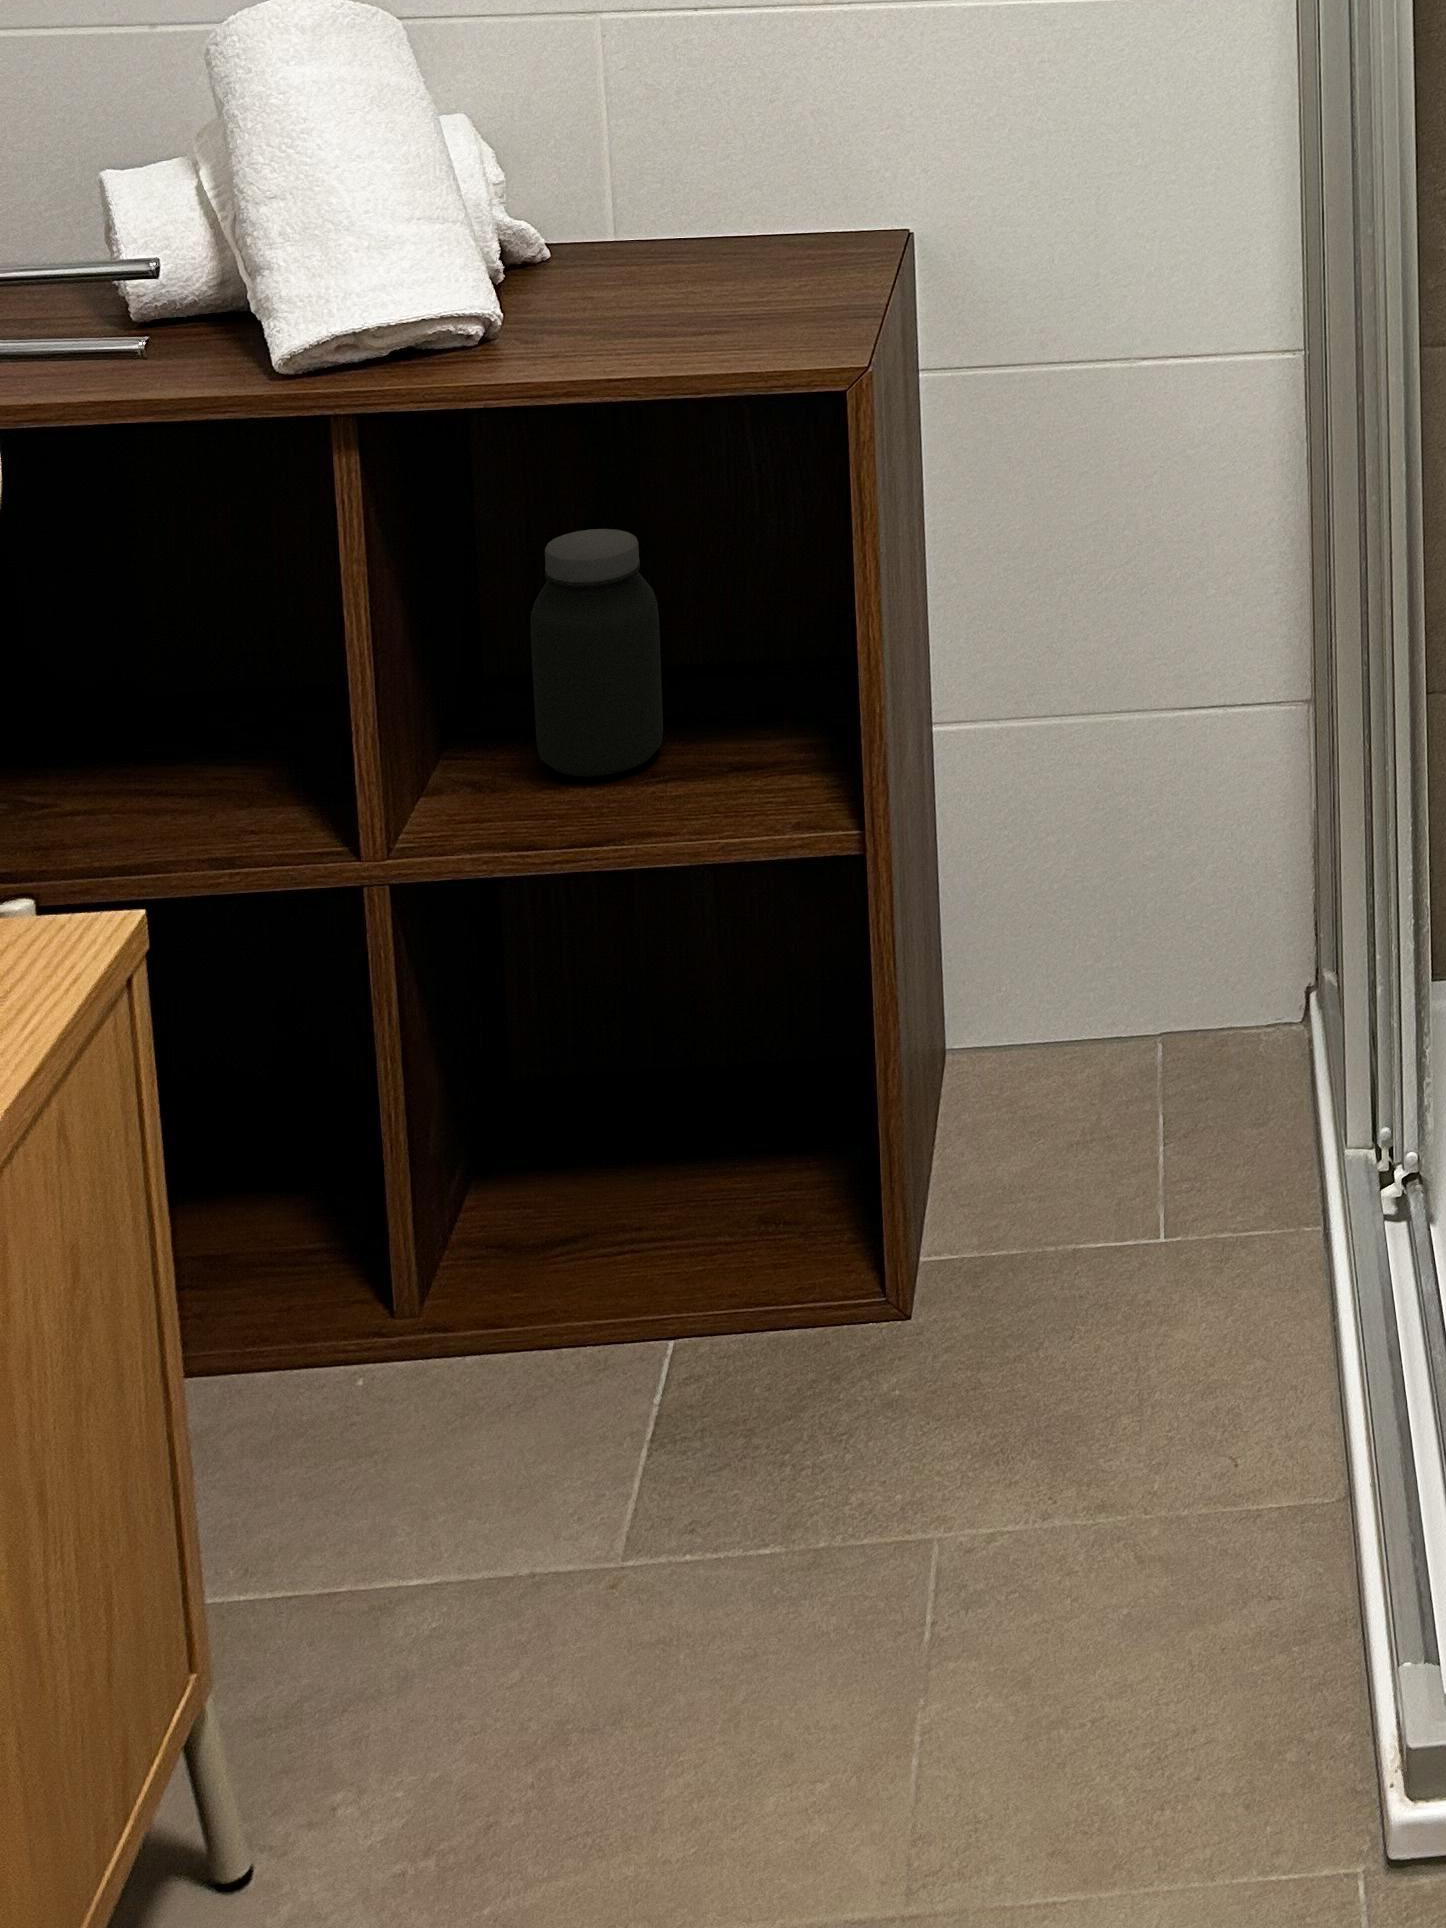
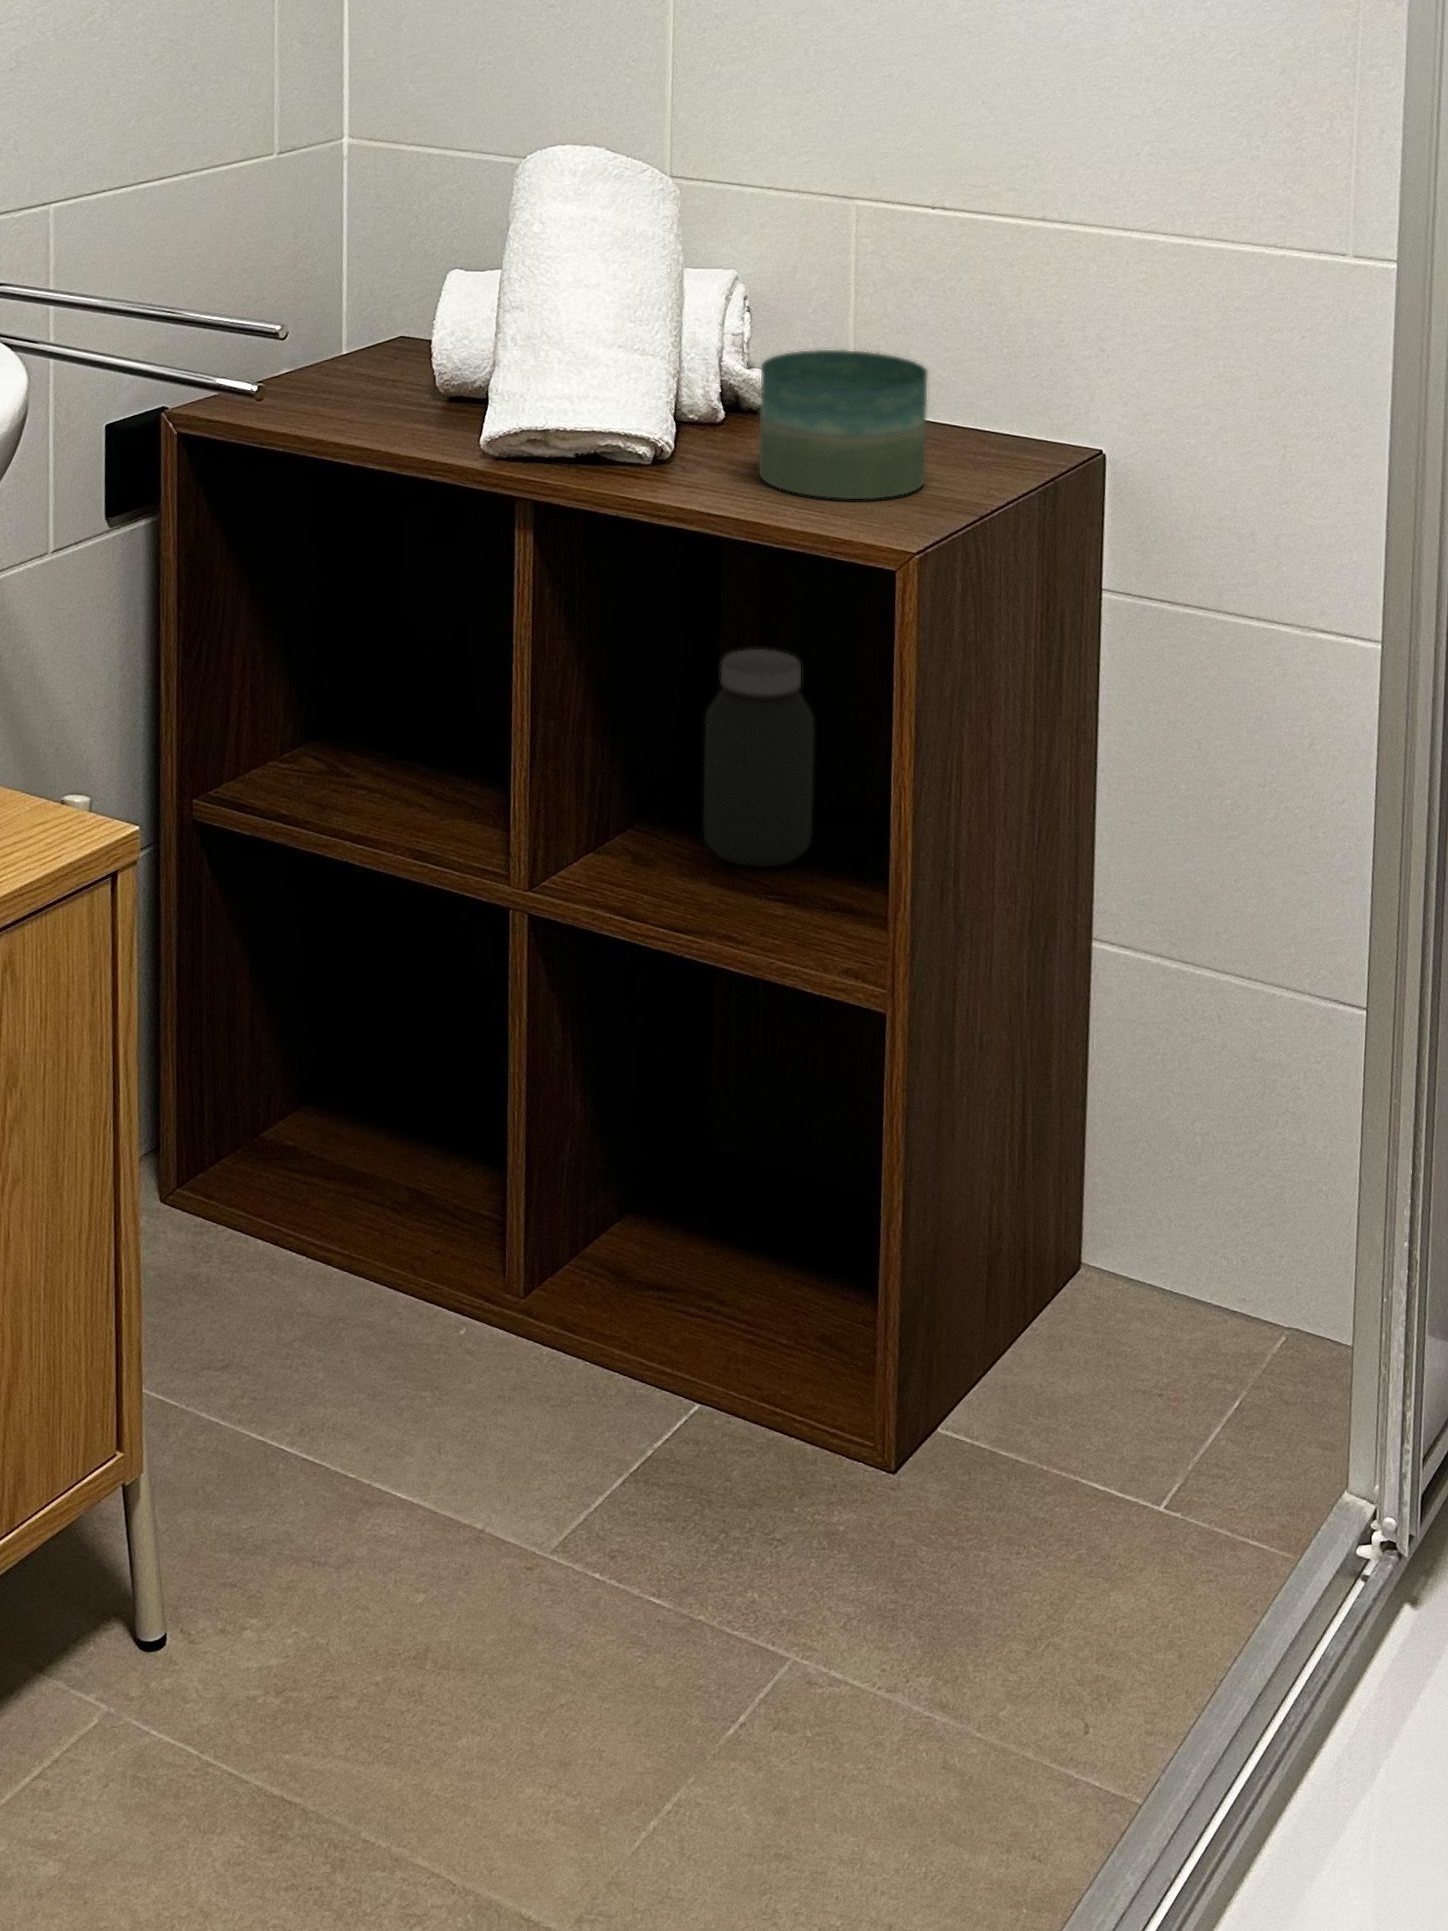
candle: none [603,173,799,341] -> present [759,350,927,499]

